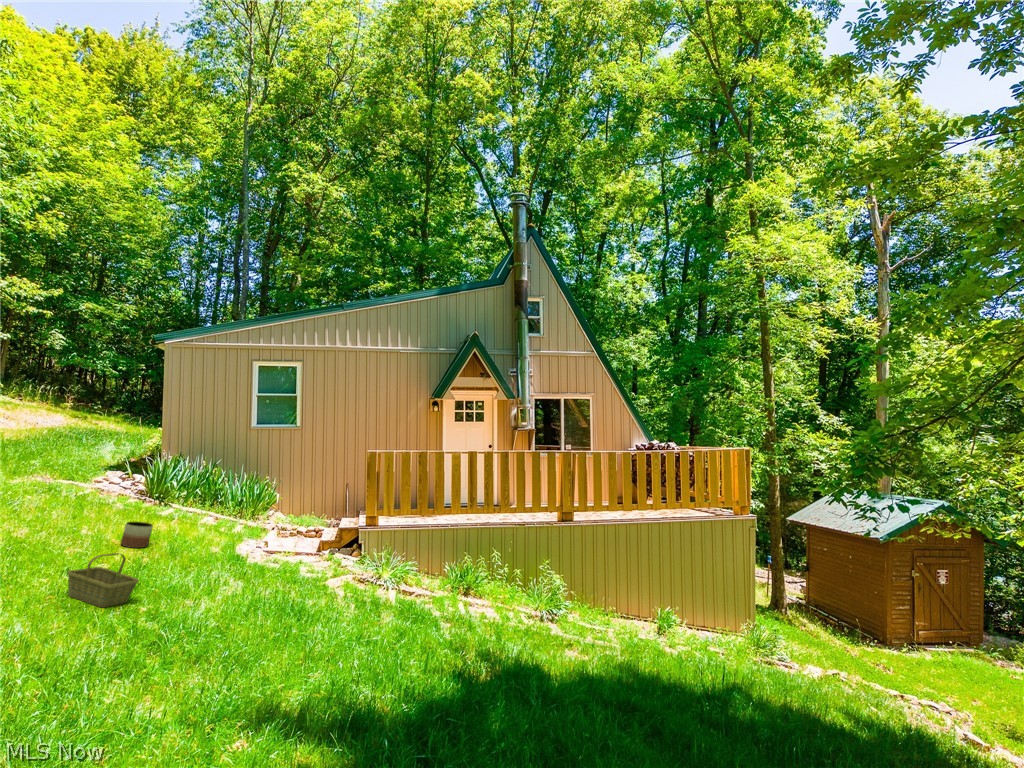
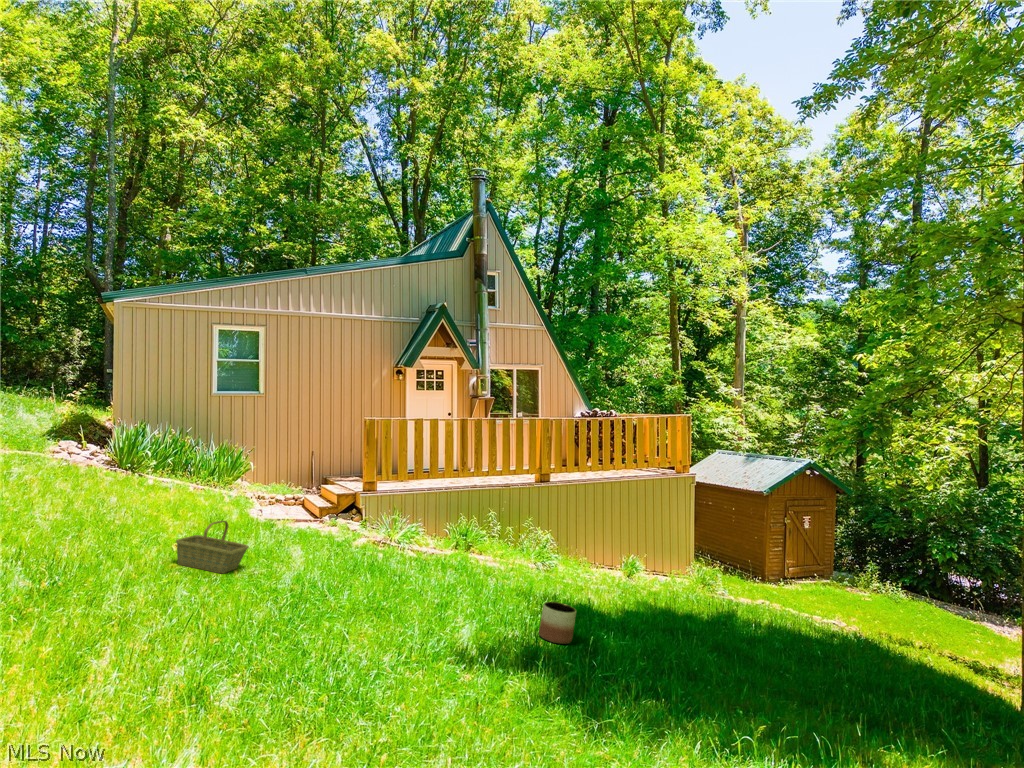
planter: present [121,522,153,548] -> present [539,602,576,644]

